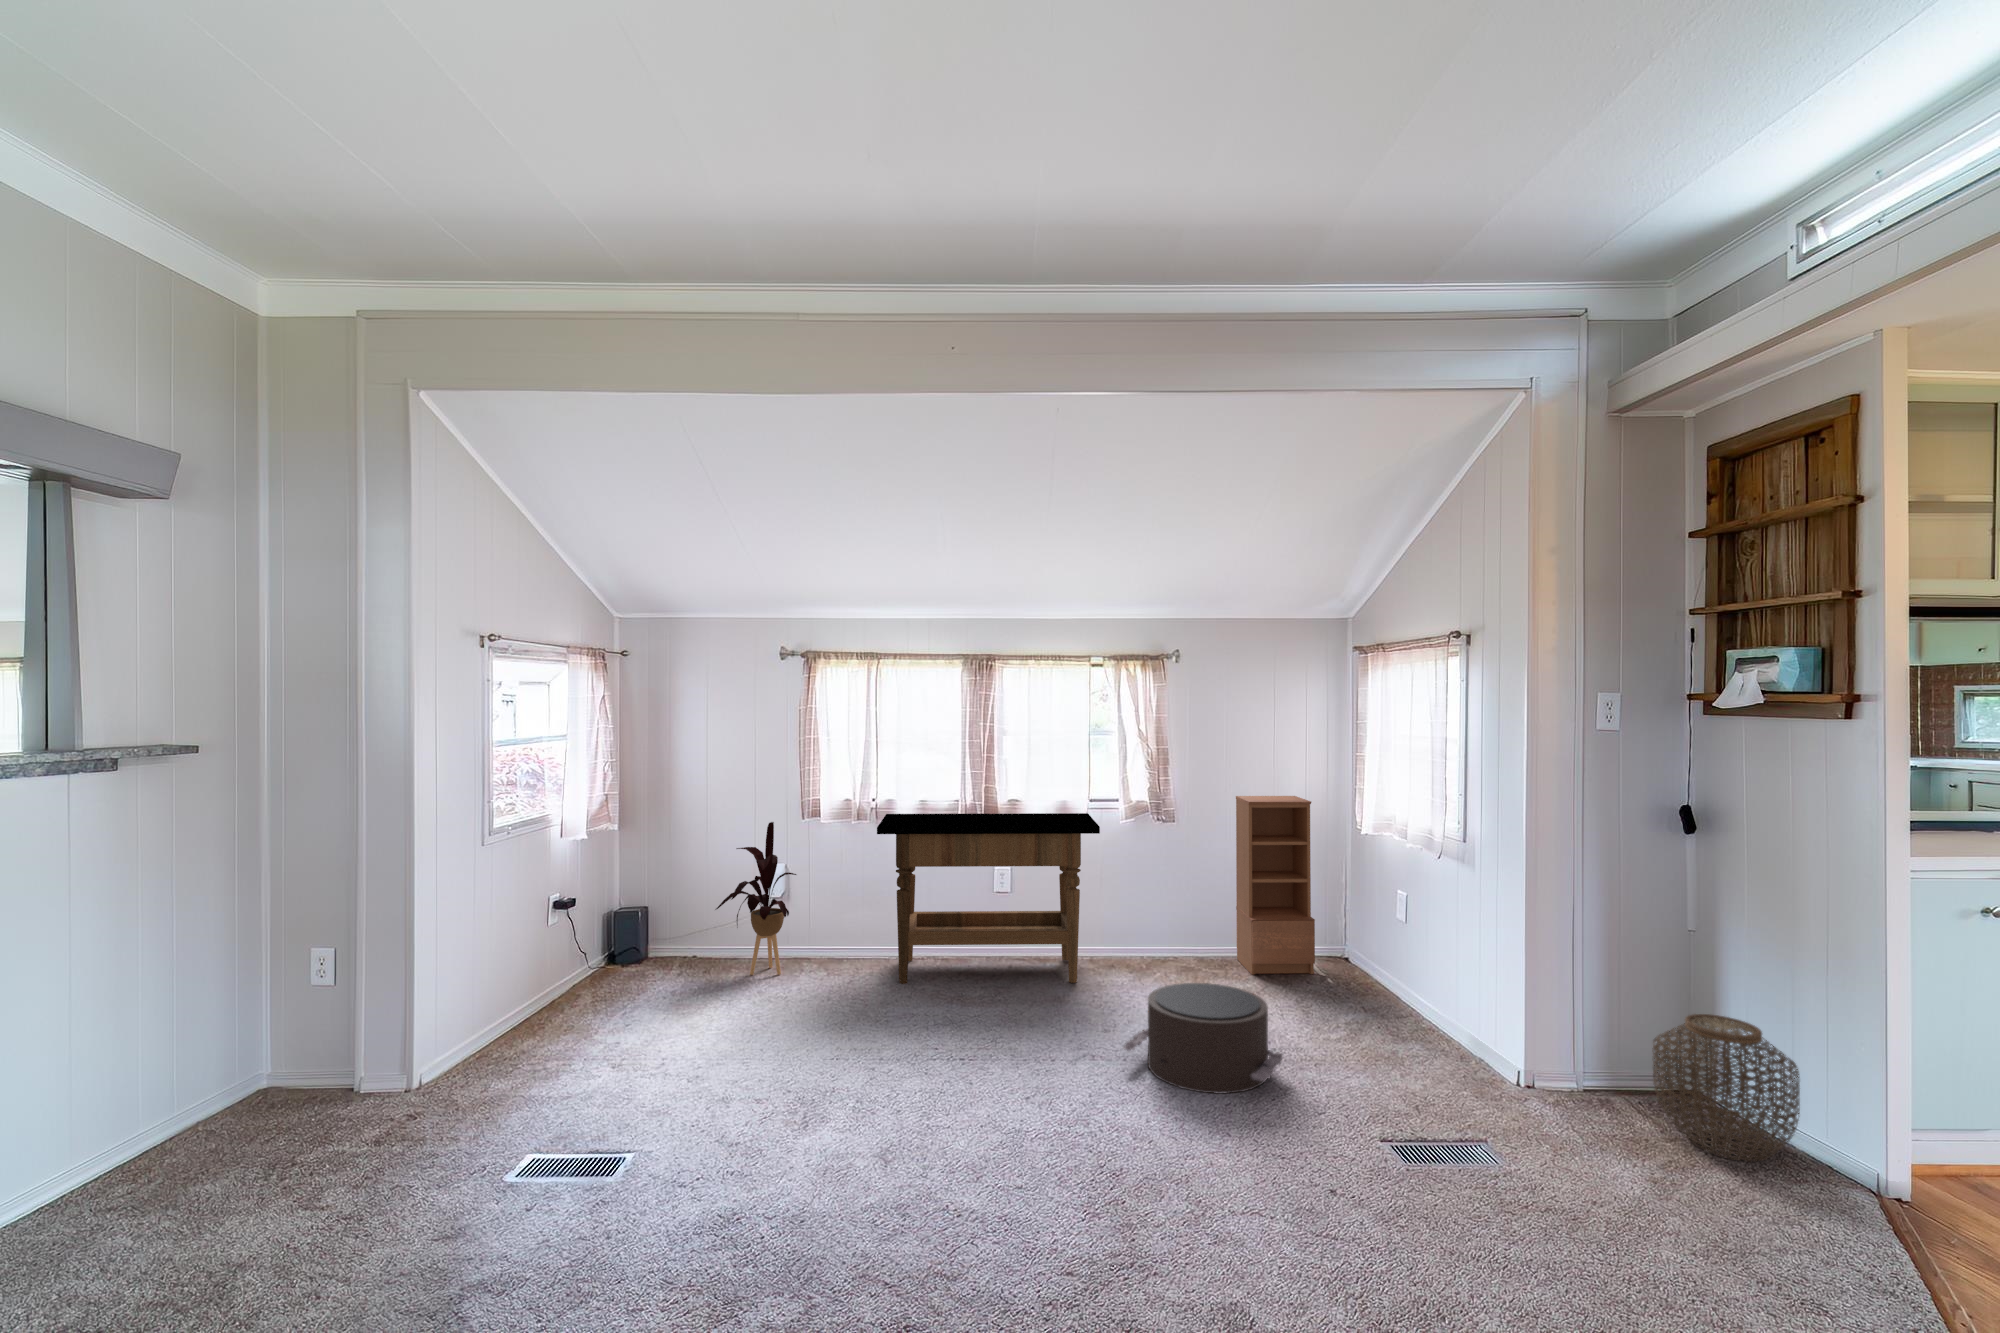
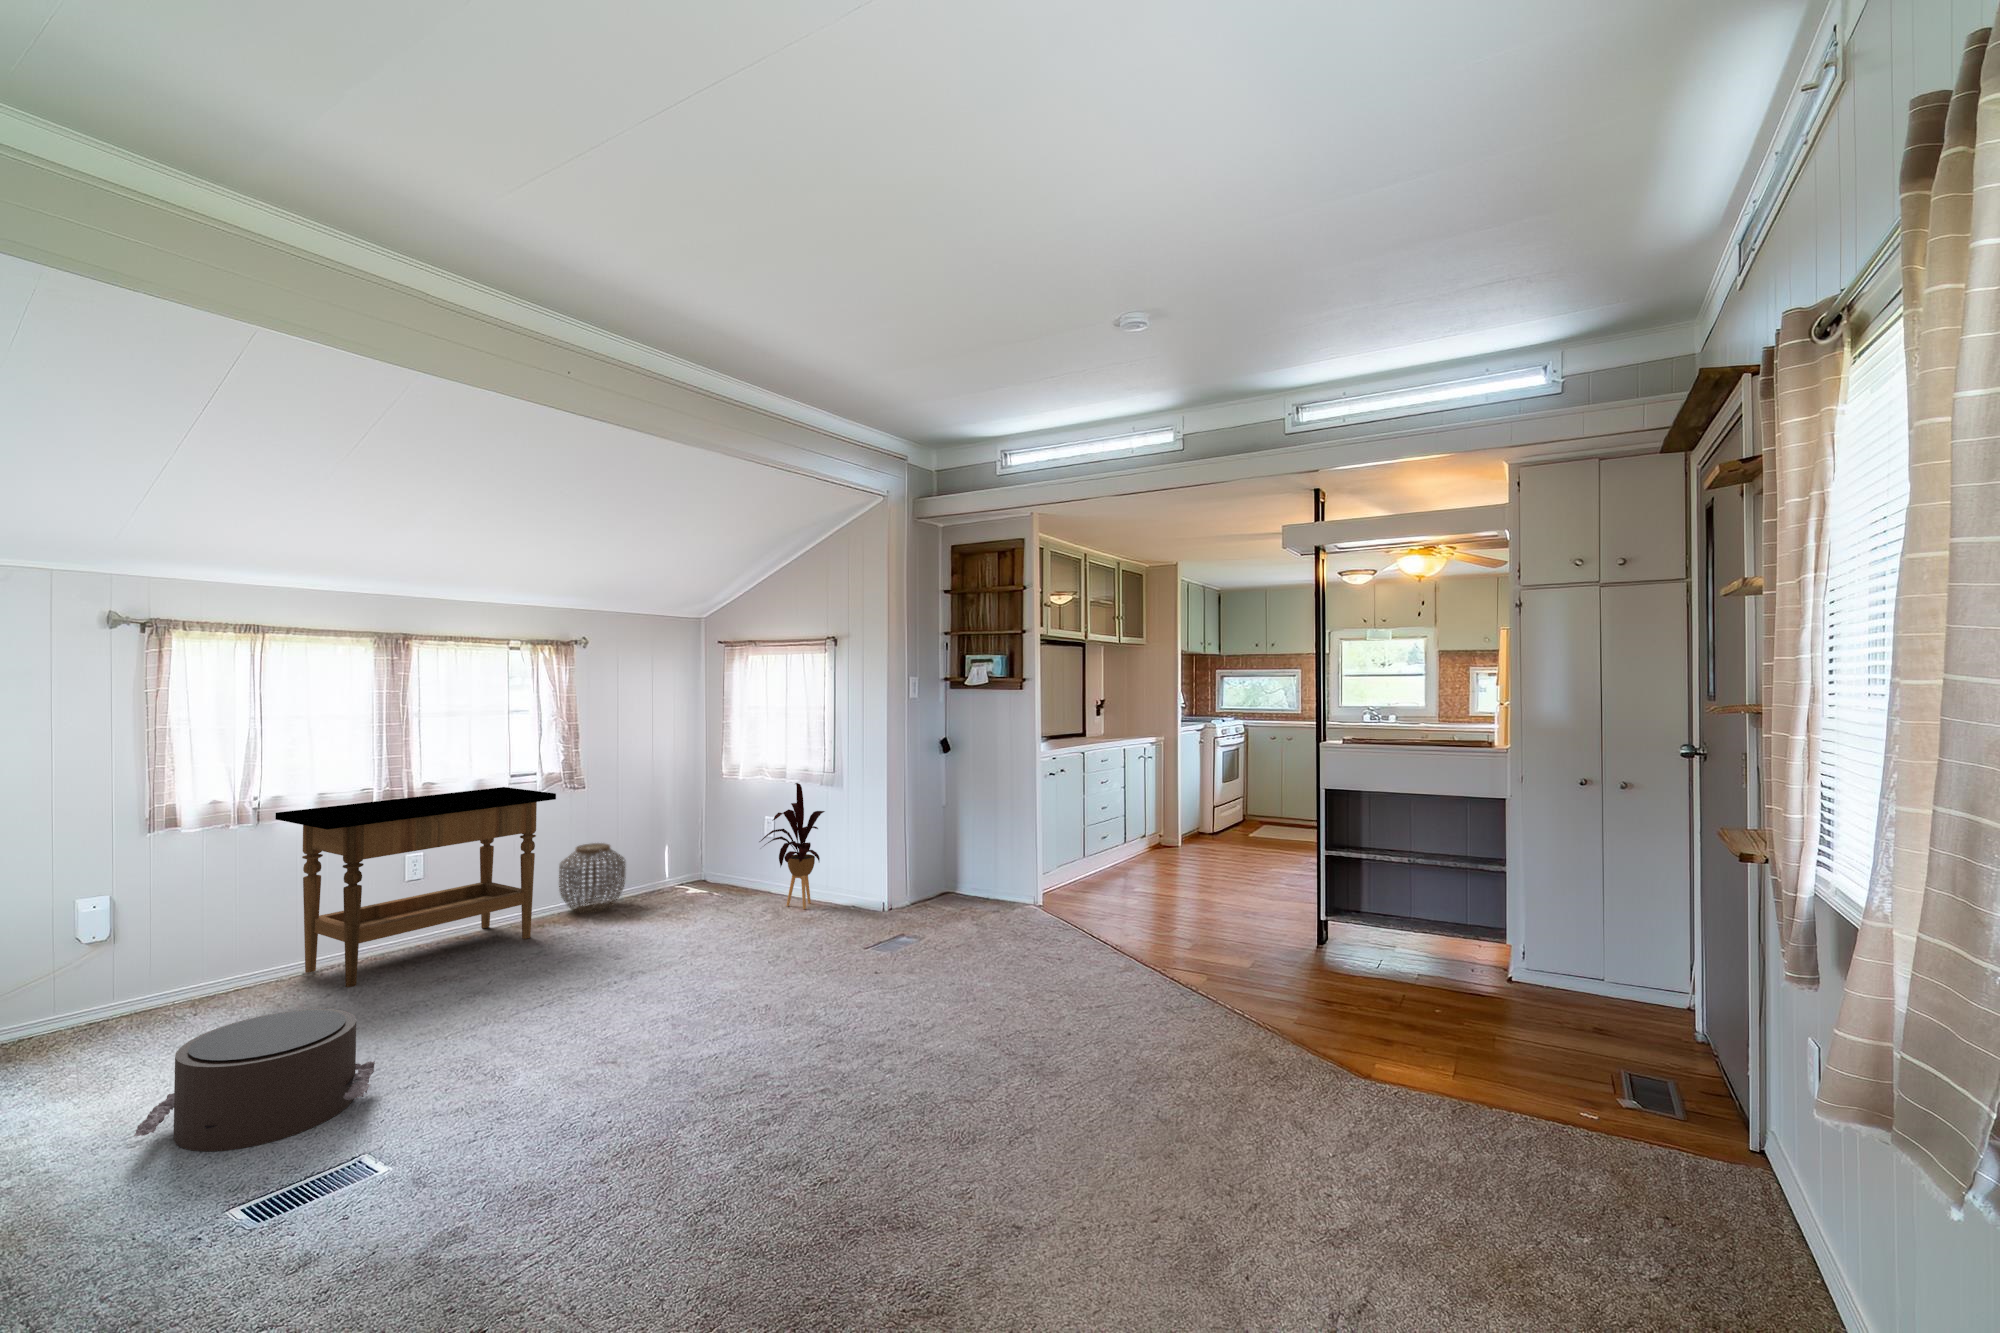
bookcase: present [1236,796,1315,975] -> none [626,755,696,898]
house plant: present [716,822,796,975] -> present [759,783,825,909]
pouf: present [1124,983,1283,1093] -> present [134,1009,375,1152]
woven basket: present [1652,1014,1800,1162] -> present [559,843,626,913]

